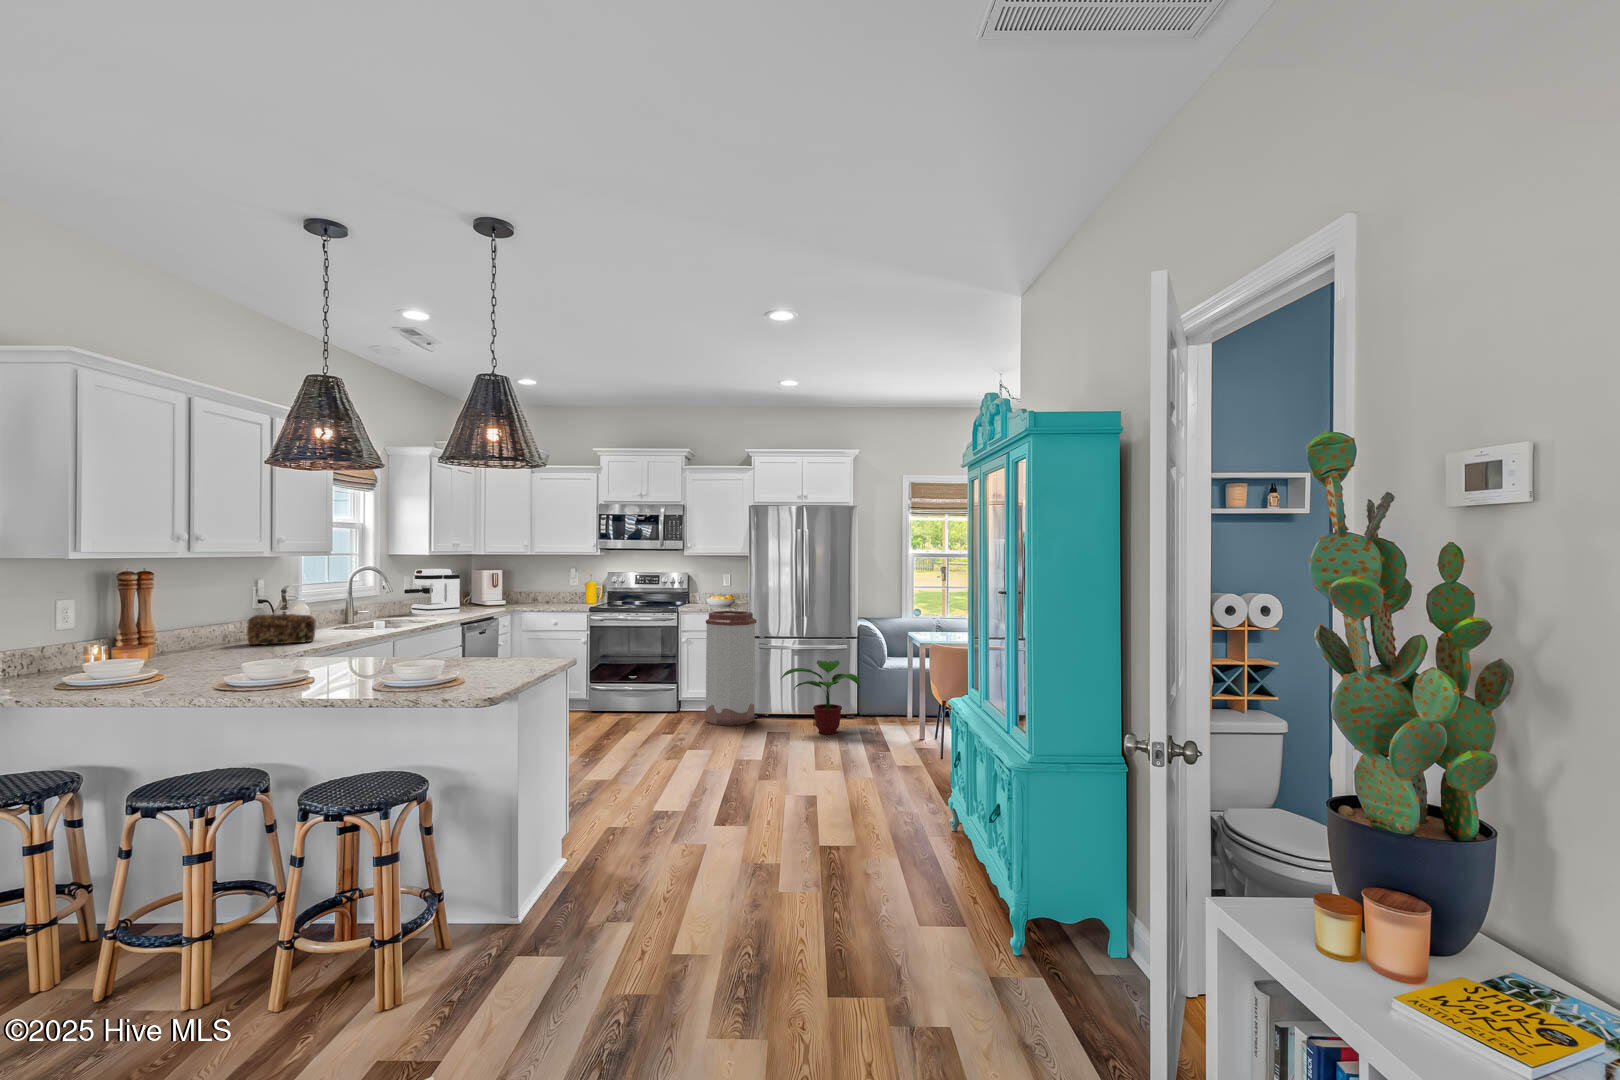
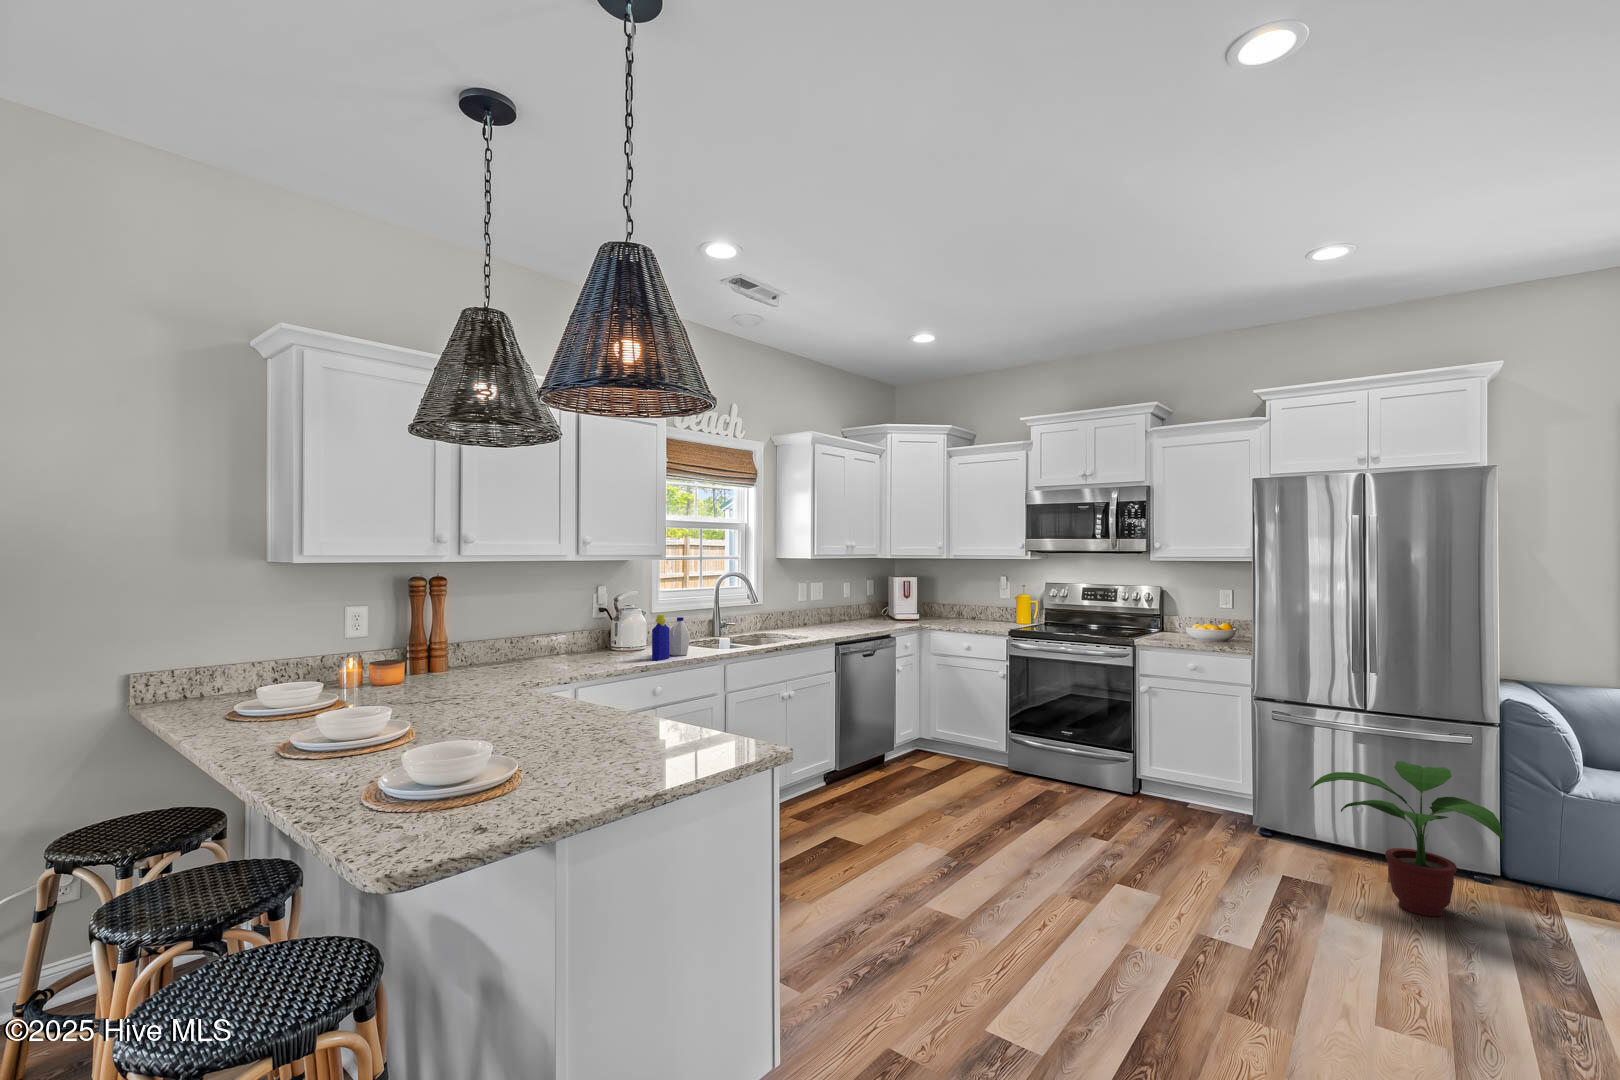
coffee maker: present [404,569,460,615] -> none [787,575,845,631]
bottle: none [340,601,366,638] -> present [652,614,690,660]
trash can: present [706,611,756,726] -> none [1174,651,1268,848]
bread loaf: present [247,614,316,645] -> none [555,628,628,663]

